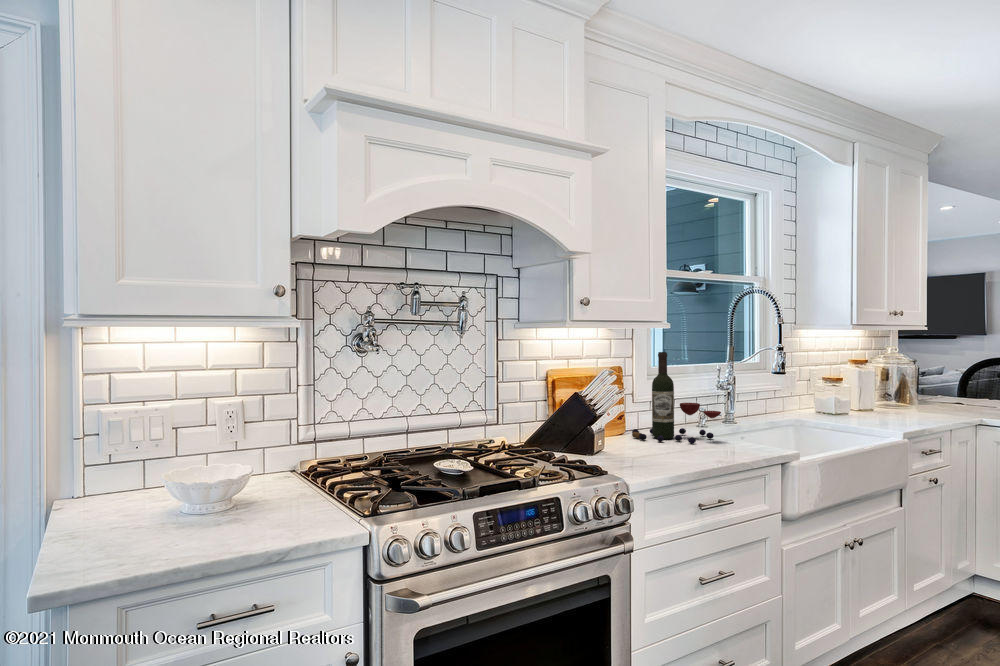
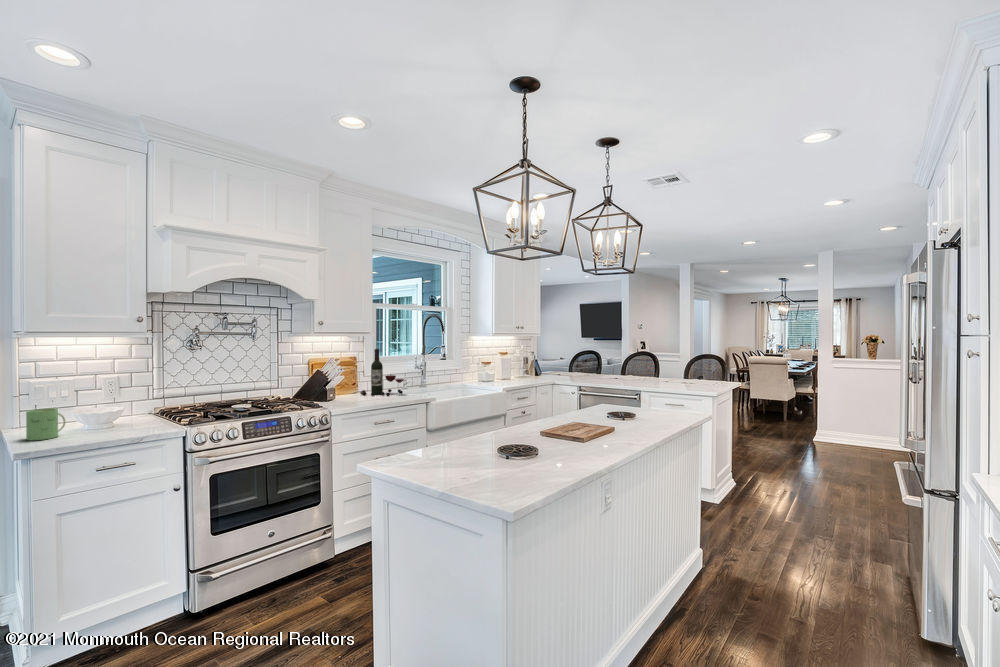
mug: none [75,473,147,545] -> present [26,408,65,440]

